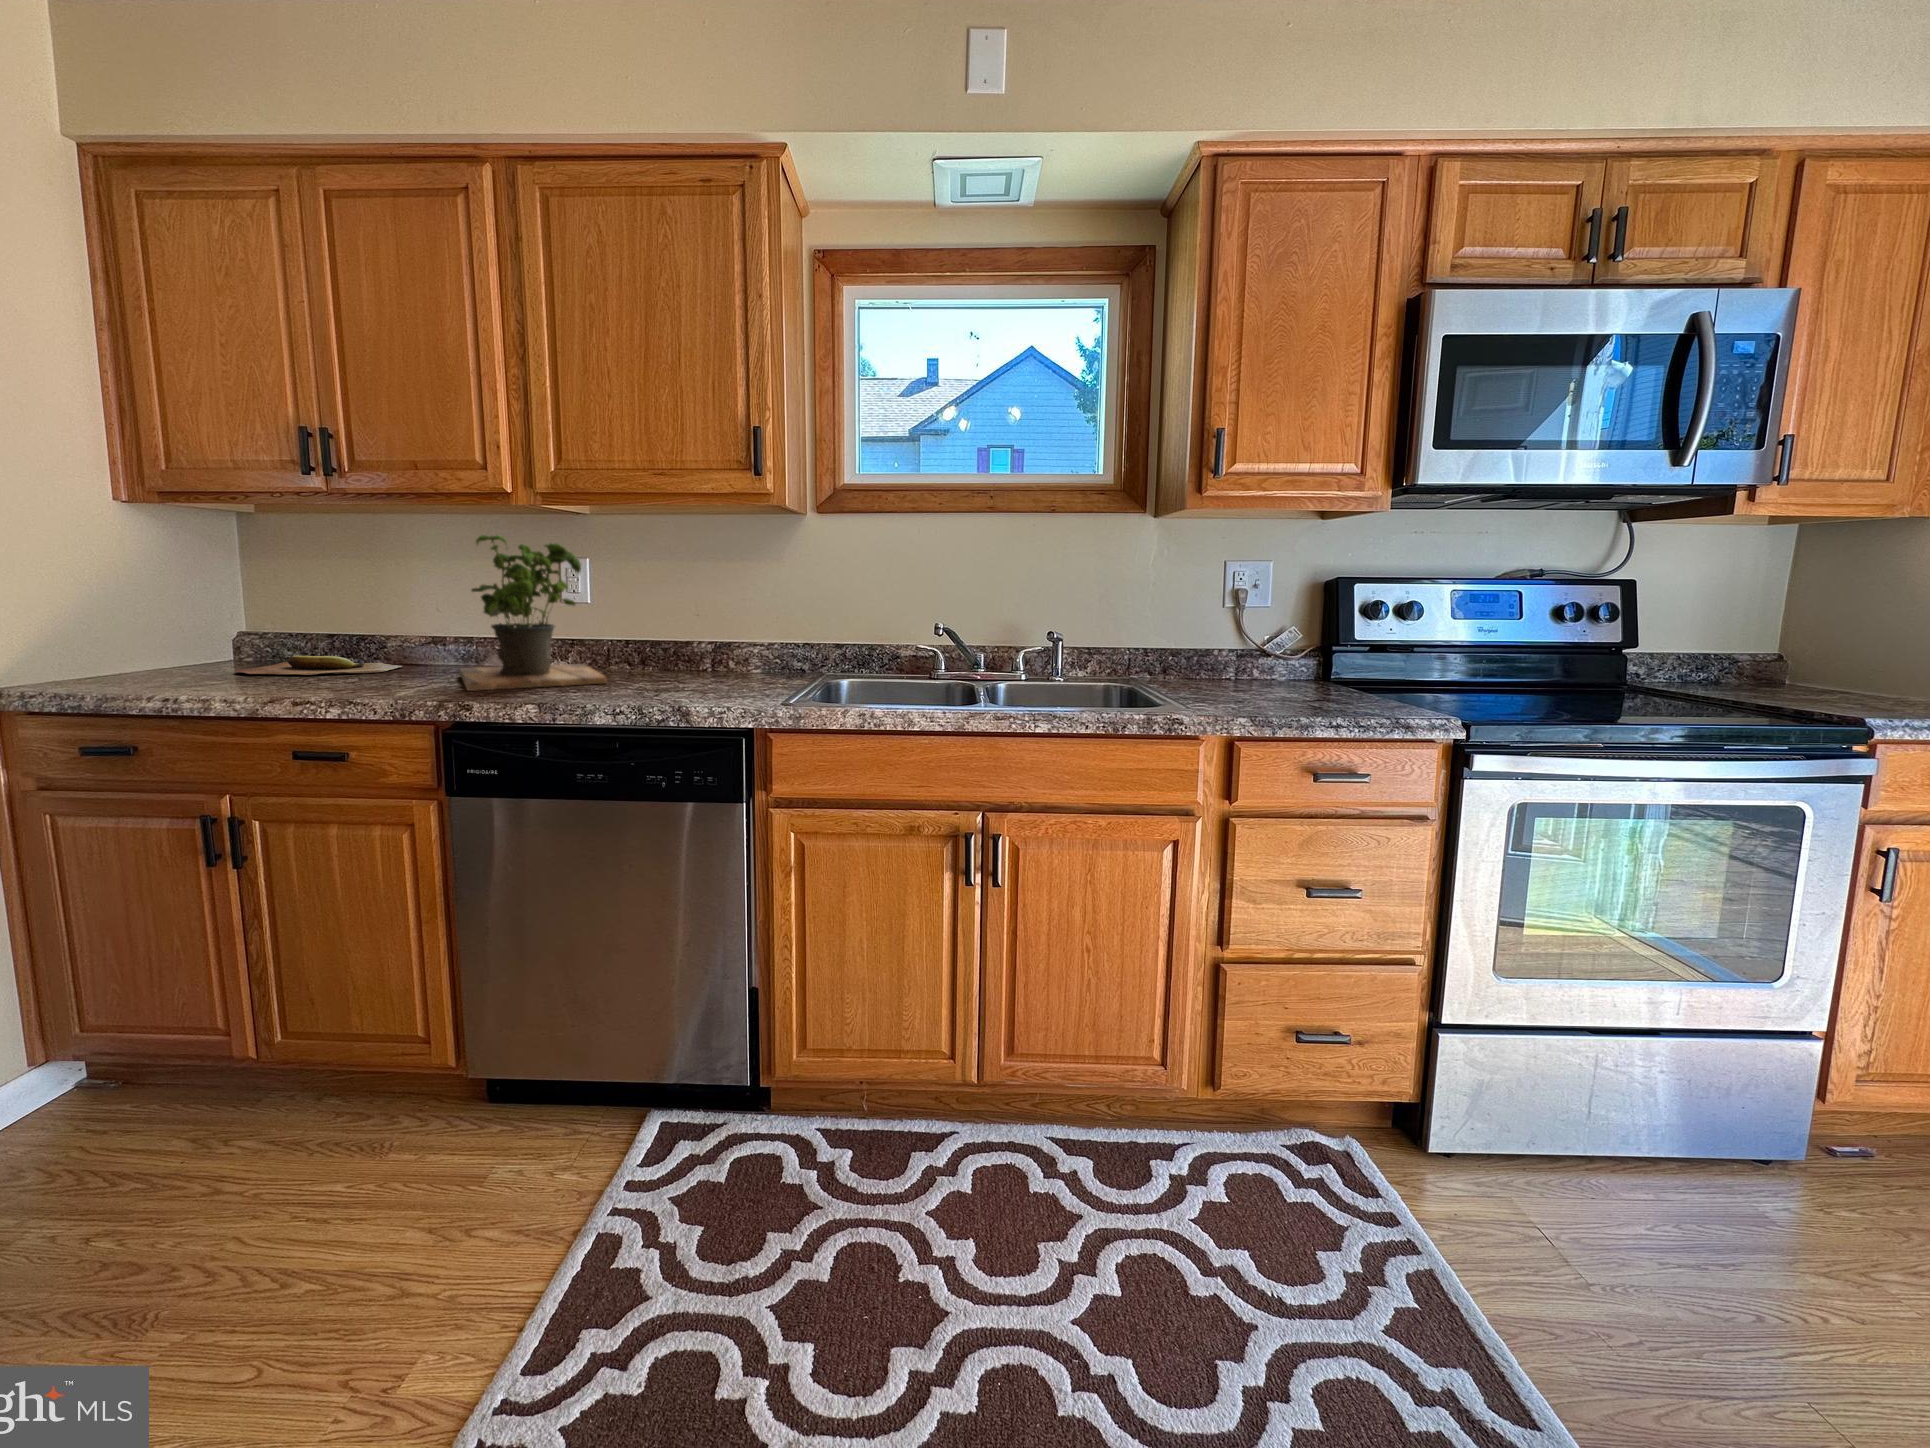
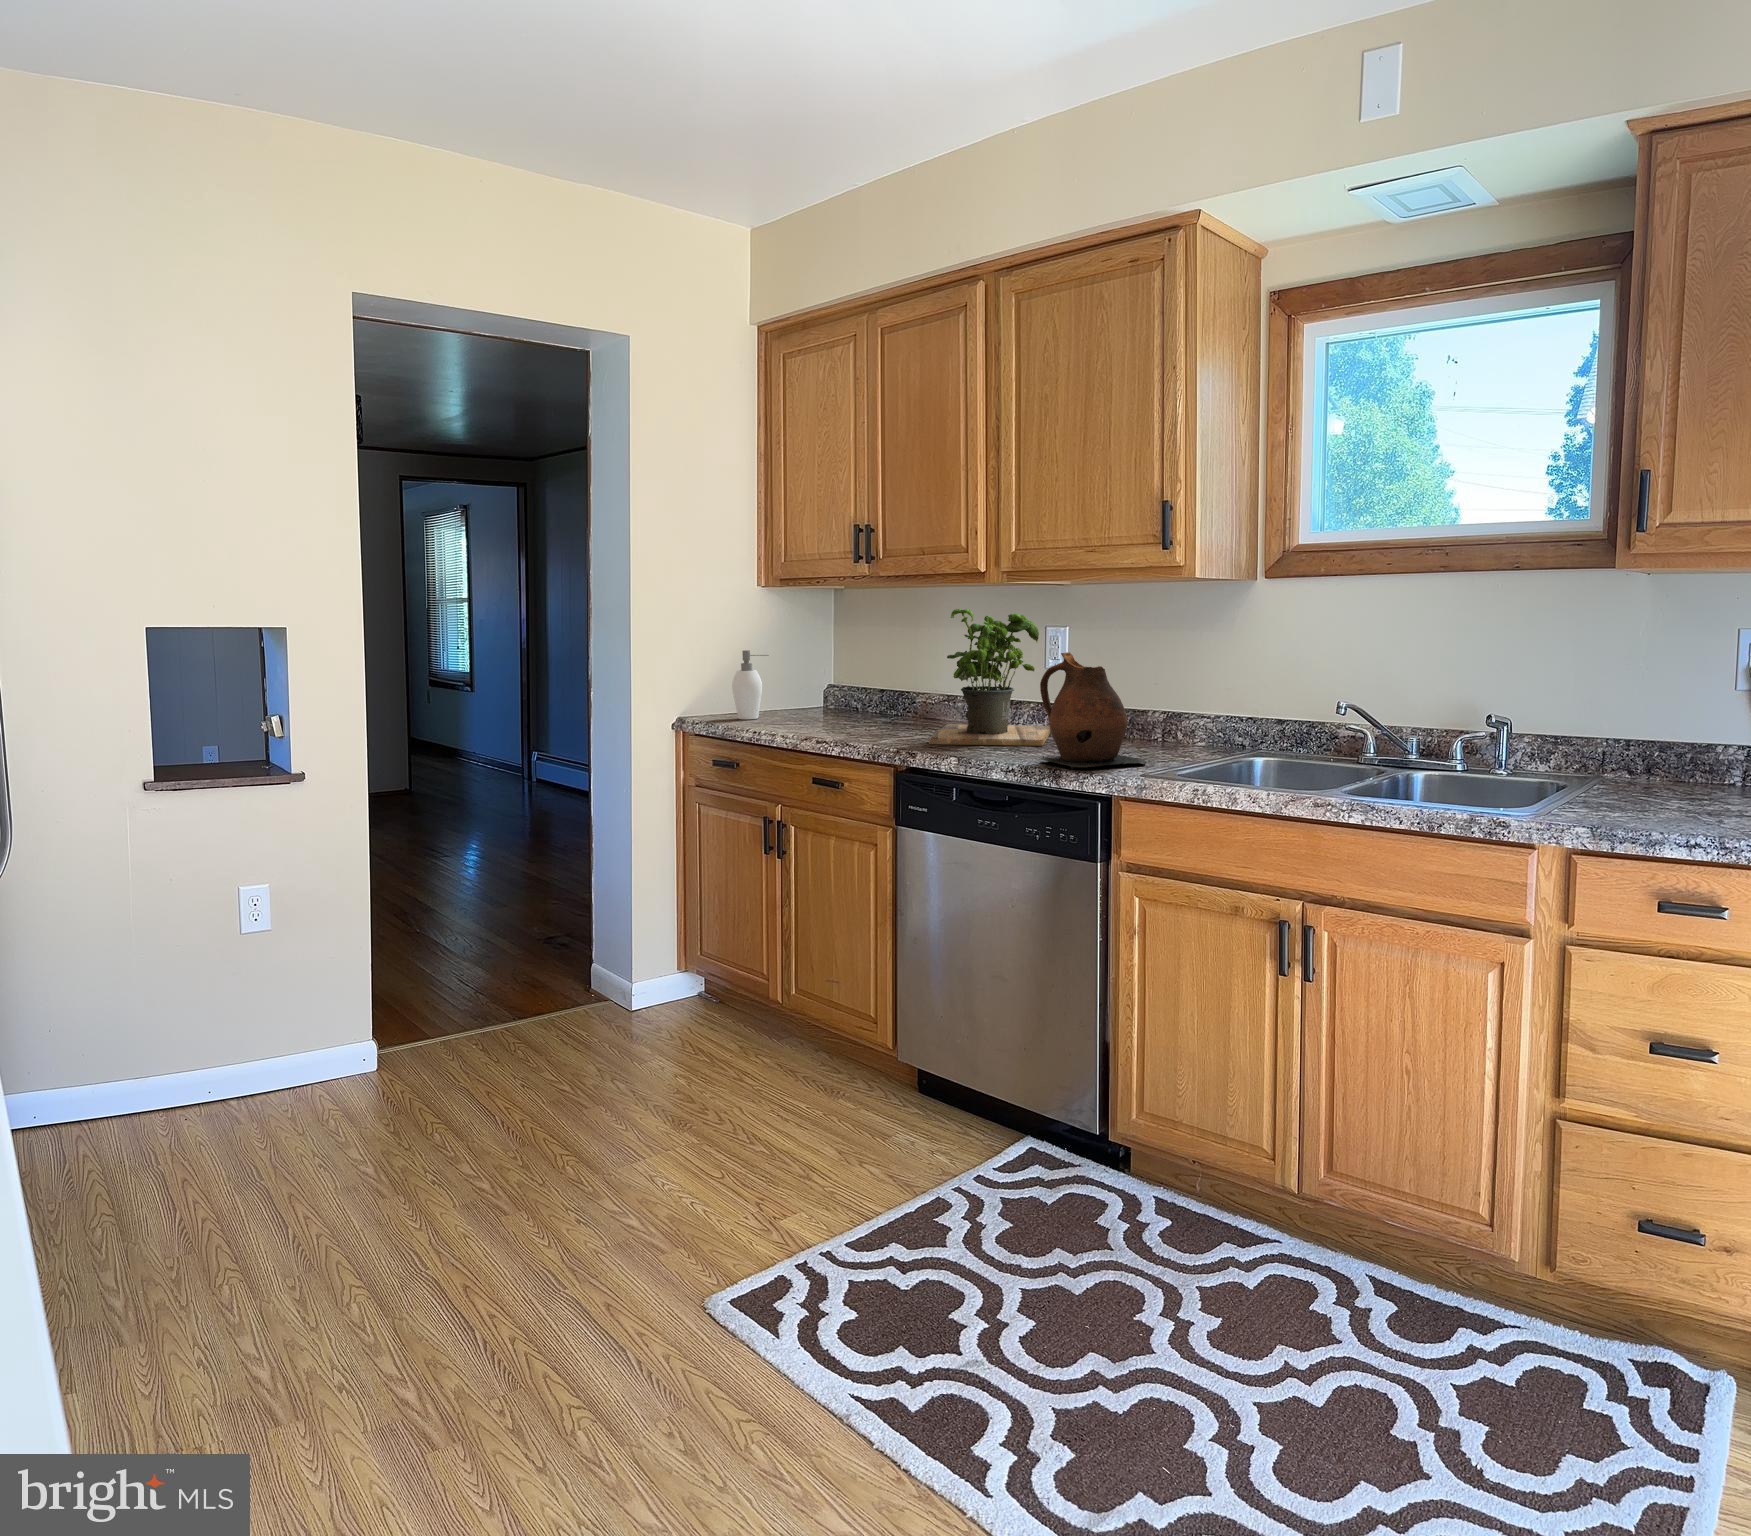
ceramic pitcher: none [639,581,754,703] -> present [1040,652,1146,769]
soap dispenser: none [86,586,154,680] -> present [732,650,769,719]
cutting board: present [236,655,402,675] -> none [812,707,922,724]

